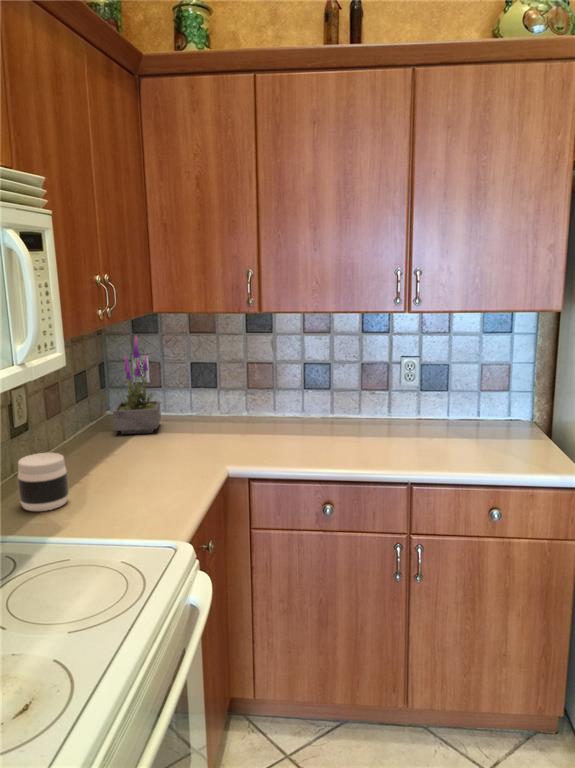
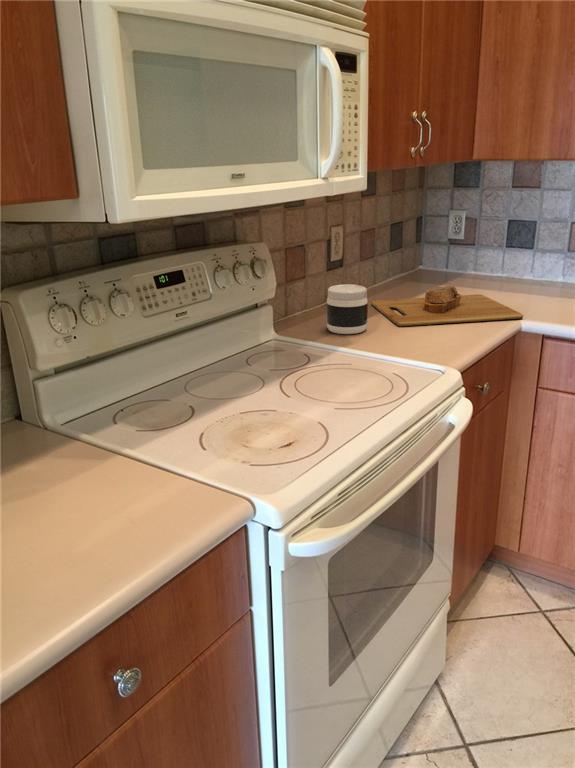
potted plant: present [113,337,161,434] -> none [422,187,471,287]
cutting board: none [65,437,224,491] -> present [371,286,523,326]

